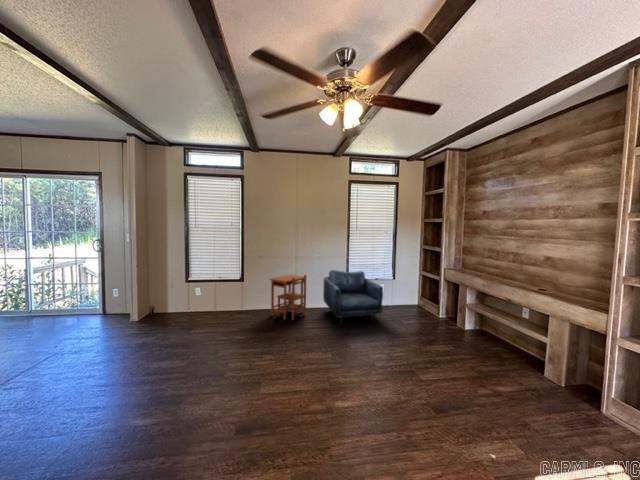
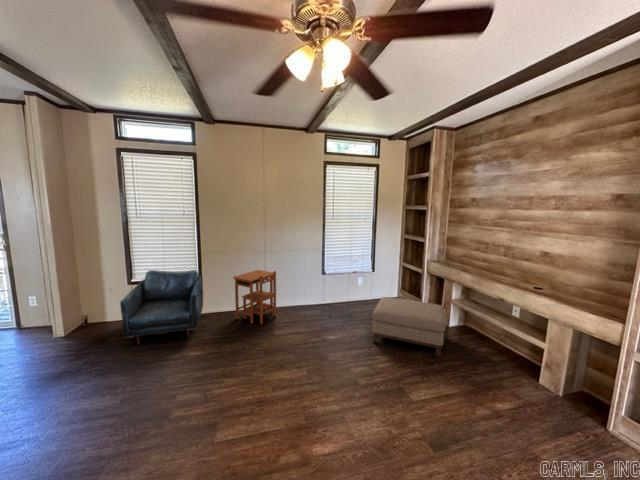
armchair: present [323,270,383,323] -> present [120,270,203,344]
ottoman: none [391,300,458,352] -> present [372,297,446,357]

